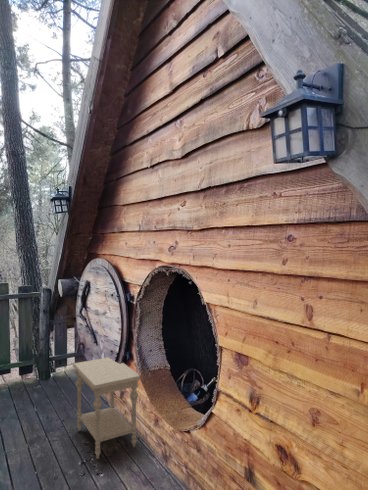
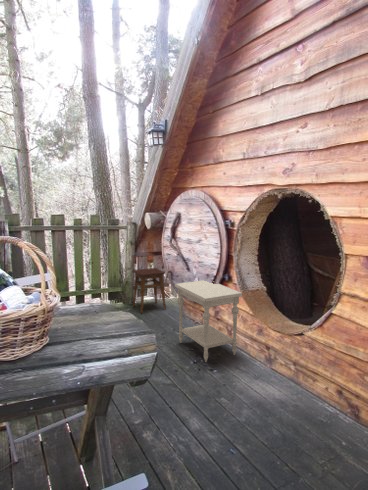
stool: none [45,337,80,391] -> present [133,268,166,313]

